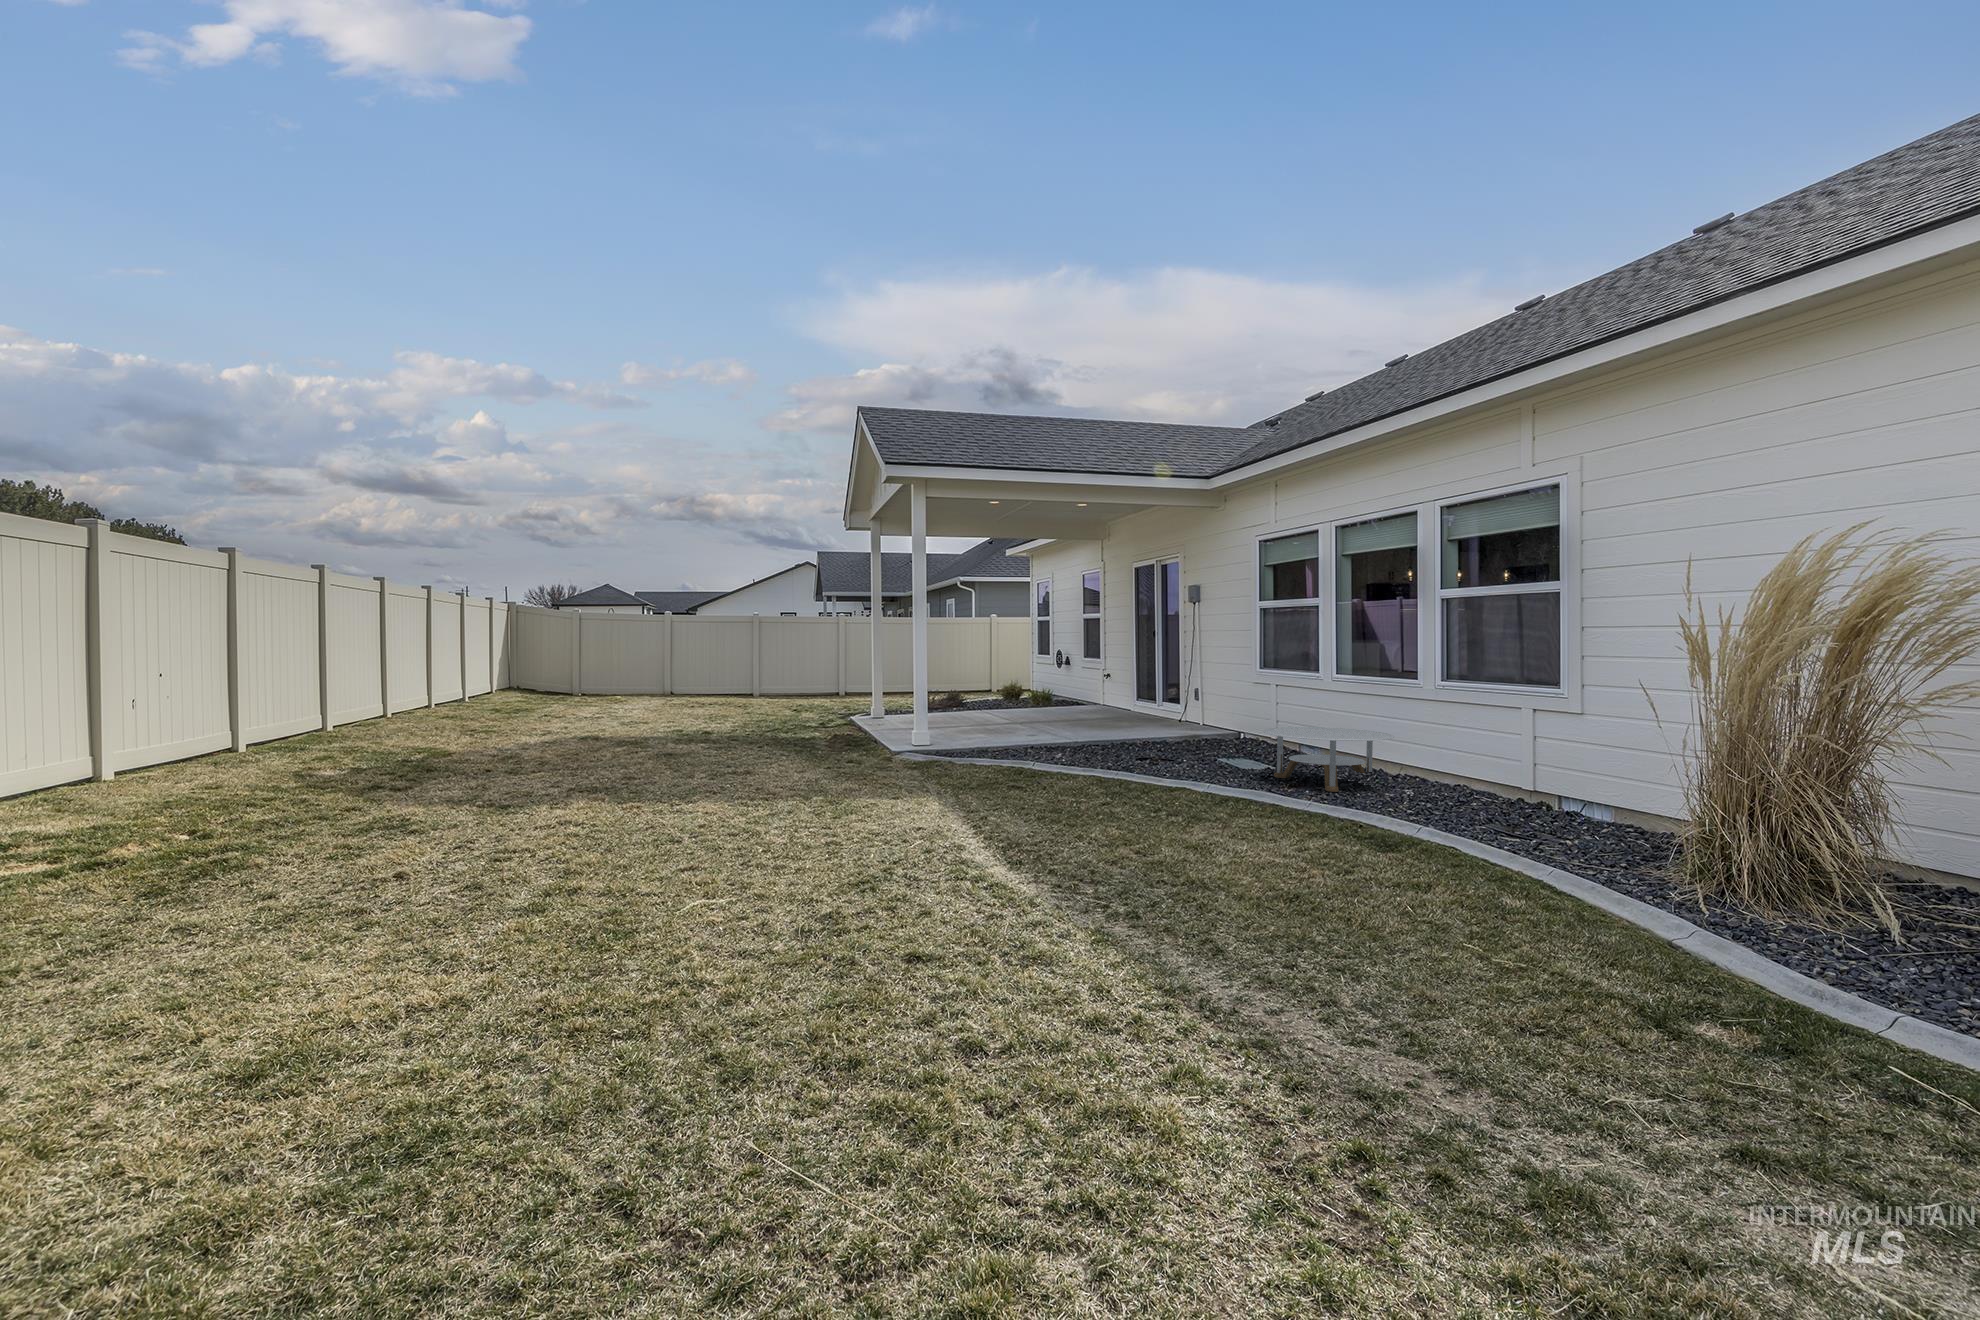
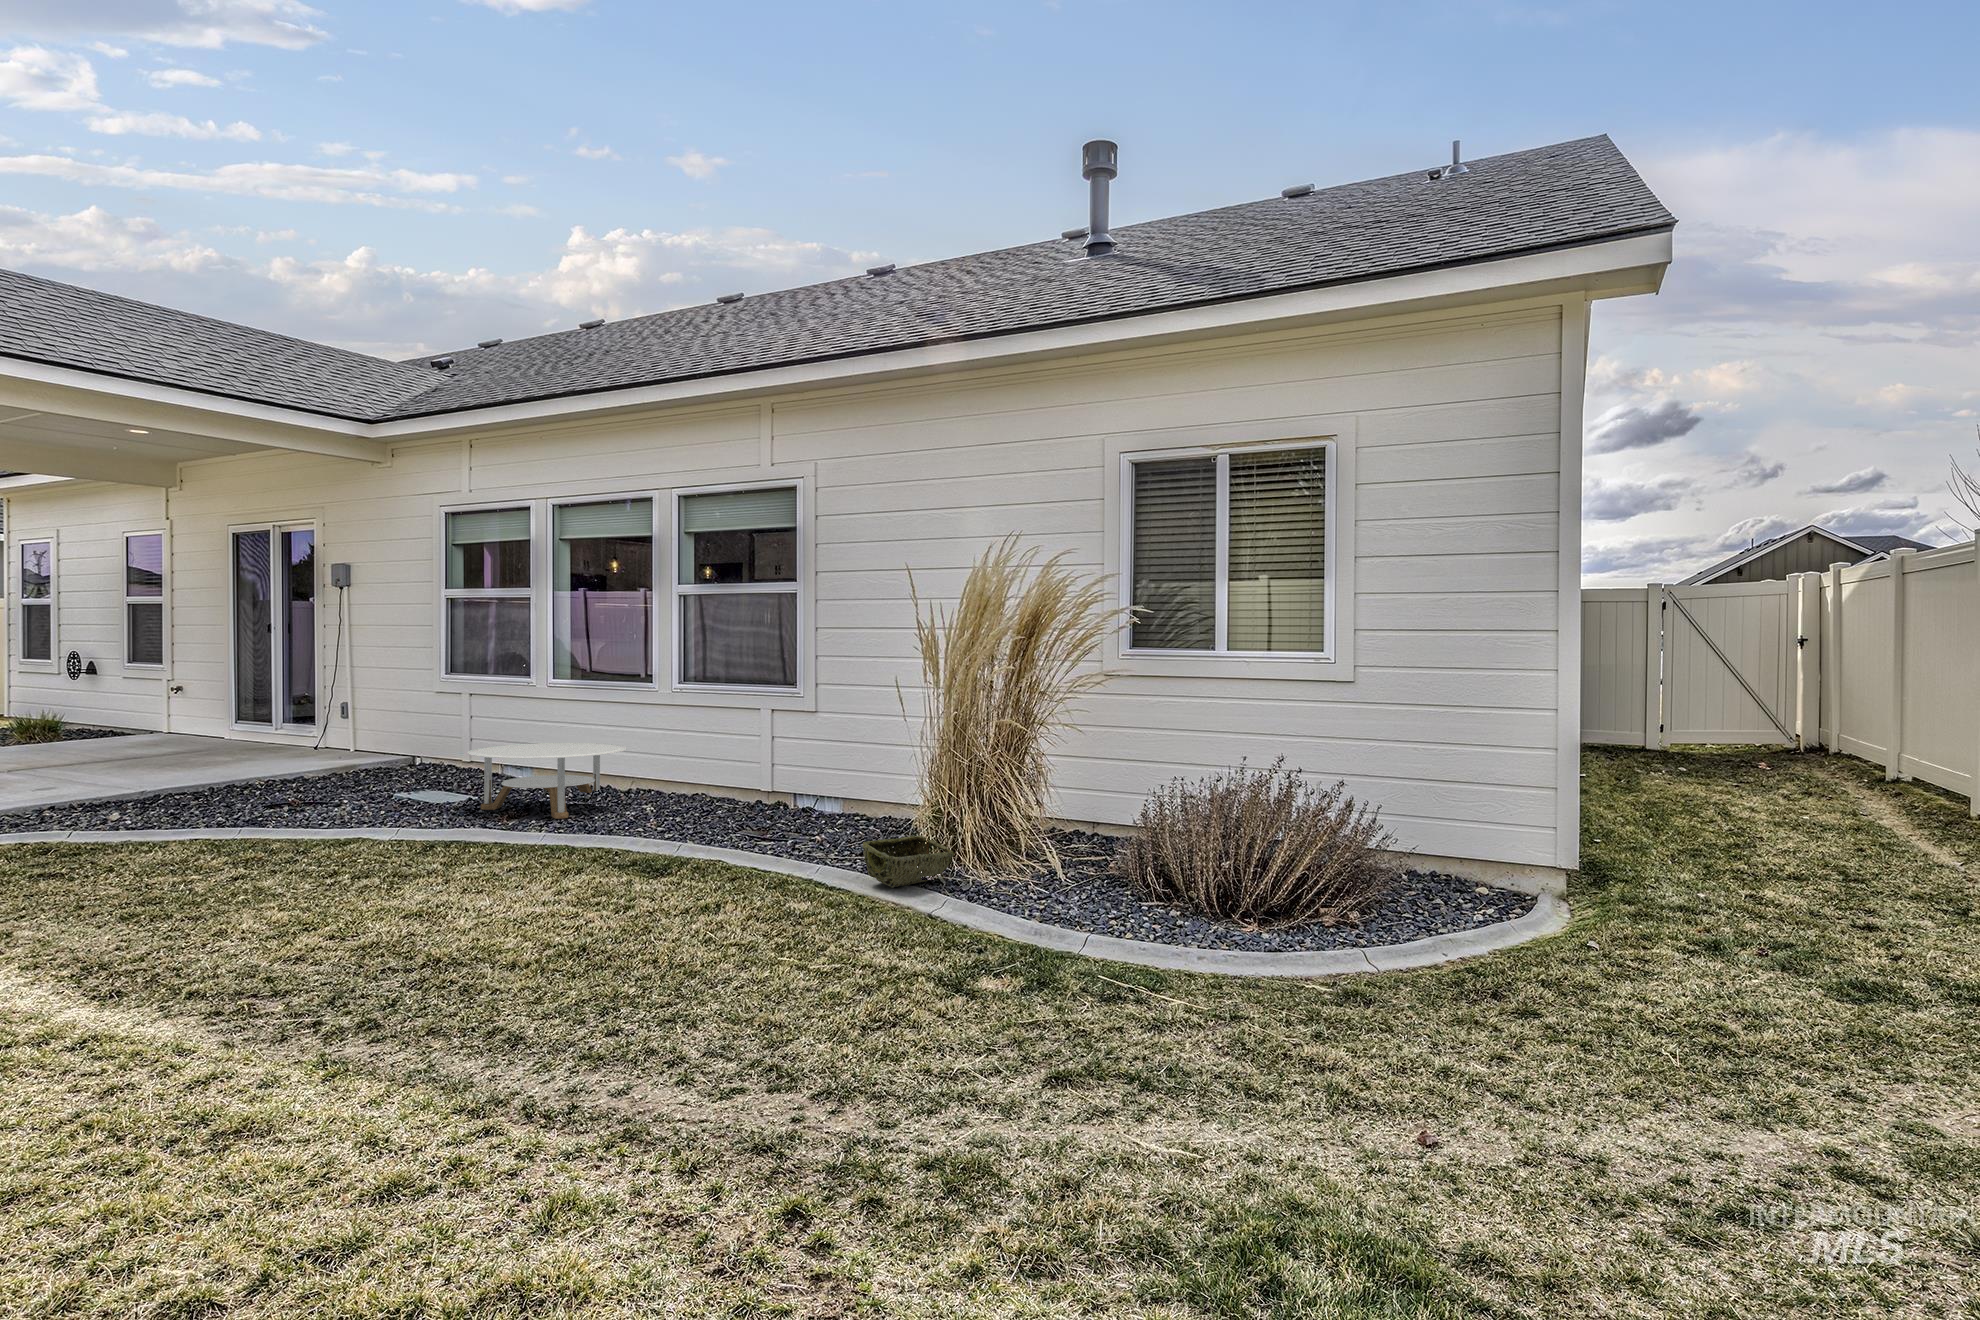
woven basket: none [1601,852,1728,908] -> present [862,836,954,888]

